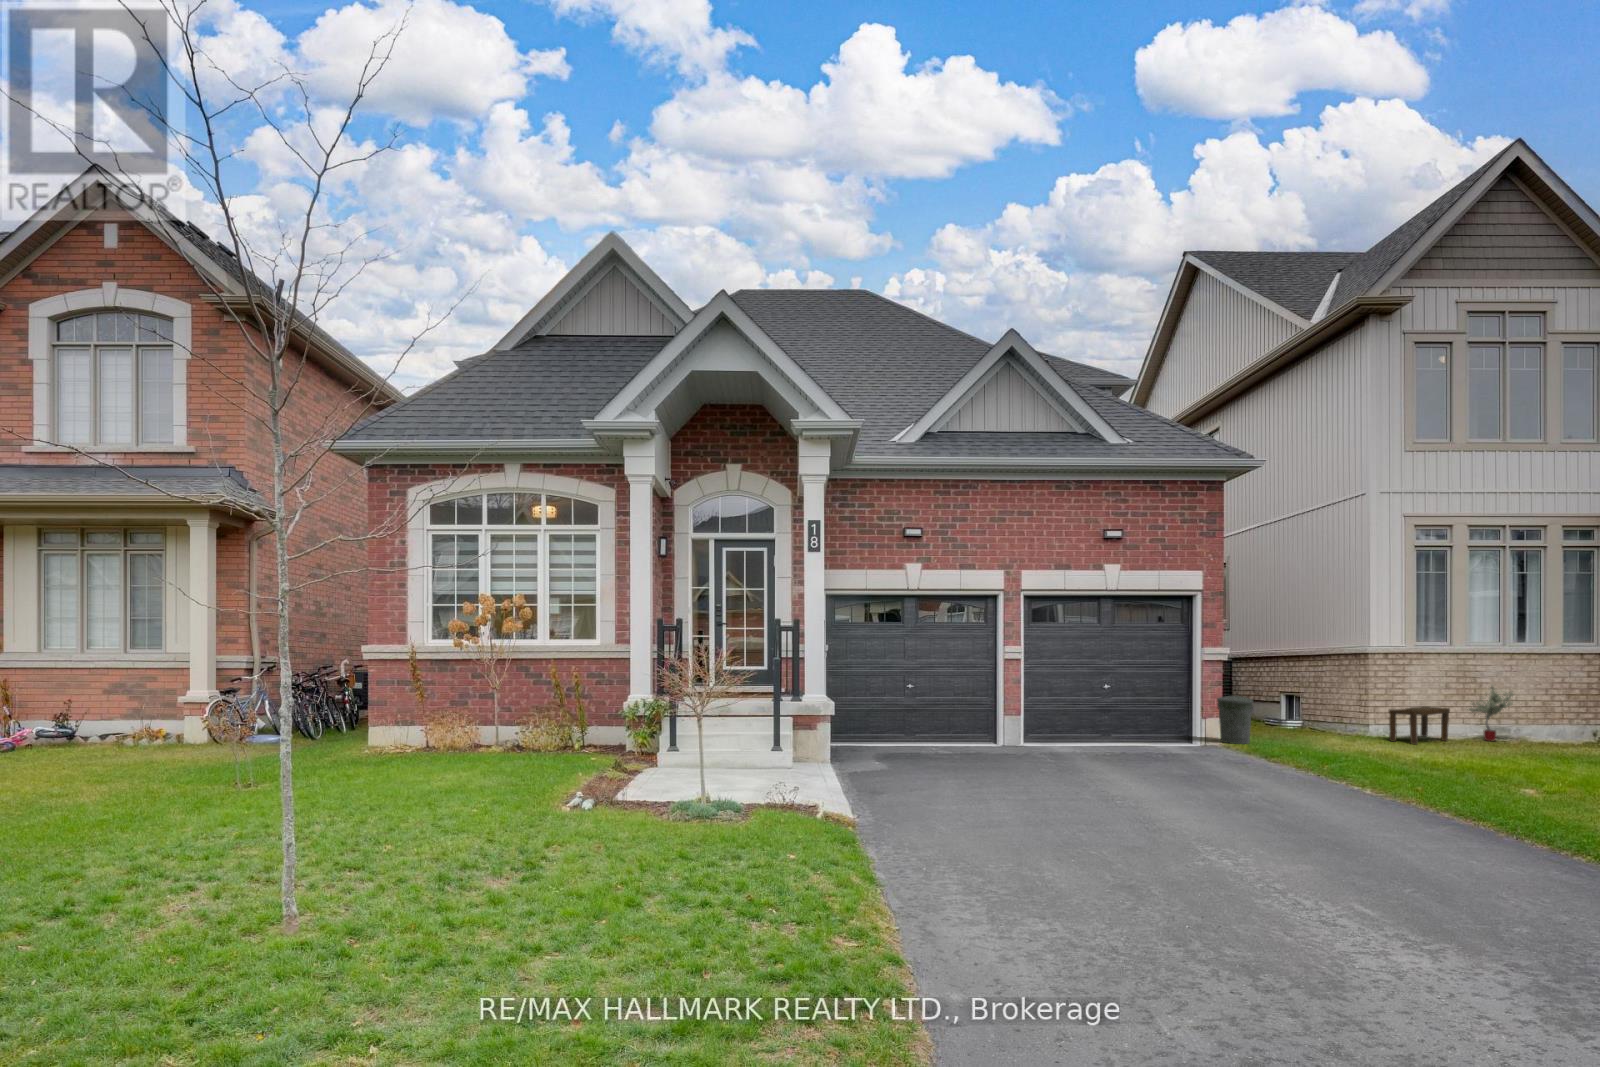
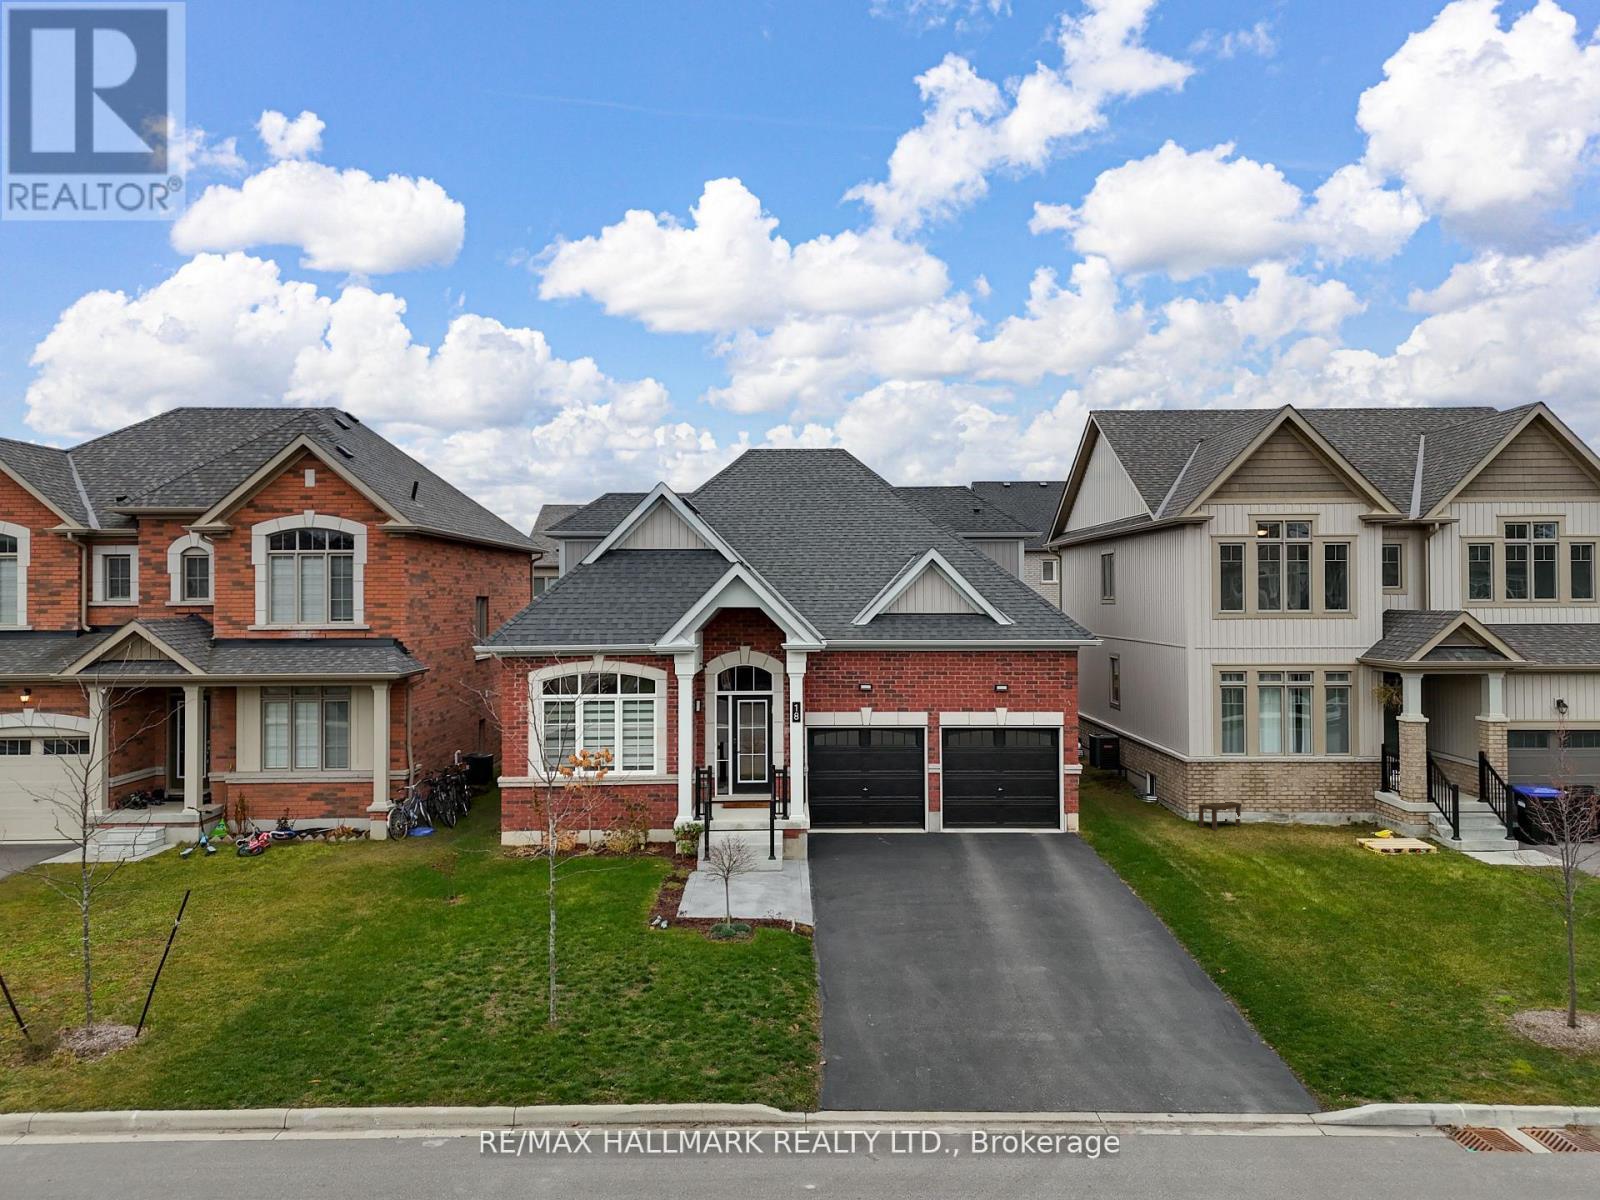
potted tree: present [1467,687,1513,741] -> none [1253,785,1287,826]
trash can: present [1217,696,1253,744] -> none [1078,796,1103,832]

